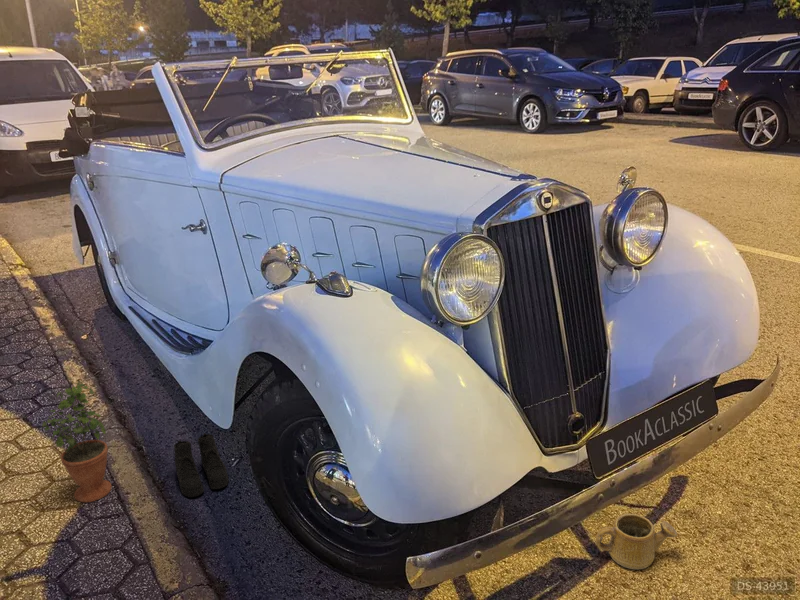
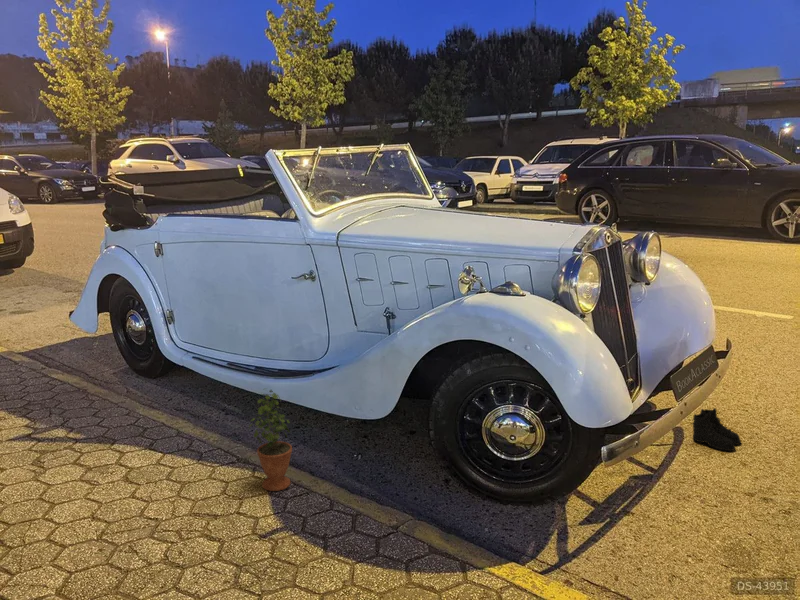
boots: present [174,433,229,497] -> present [692,408,741,451]
watering can: present [596,514,677,569] -> none [656,442,703,475]

